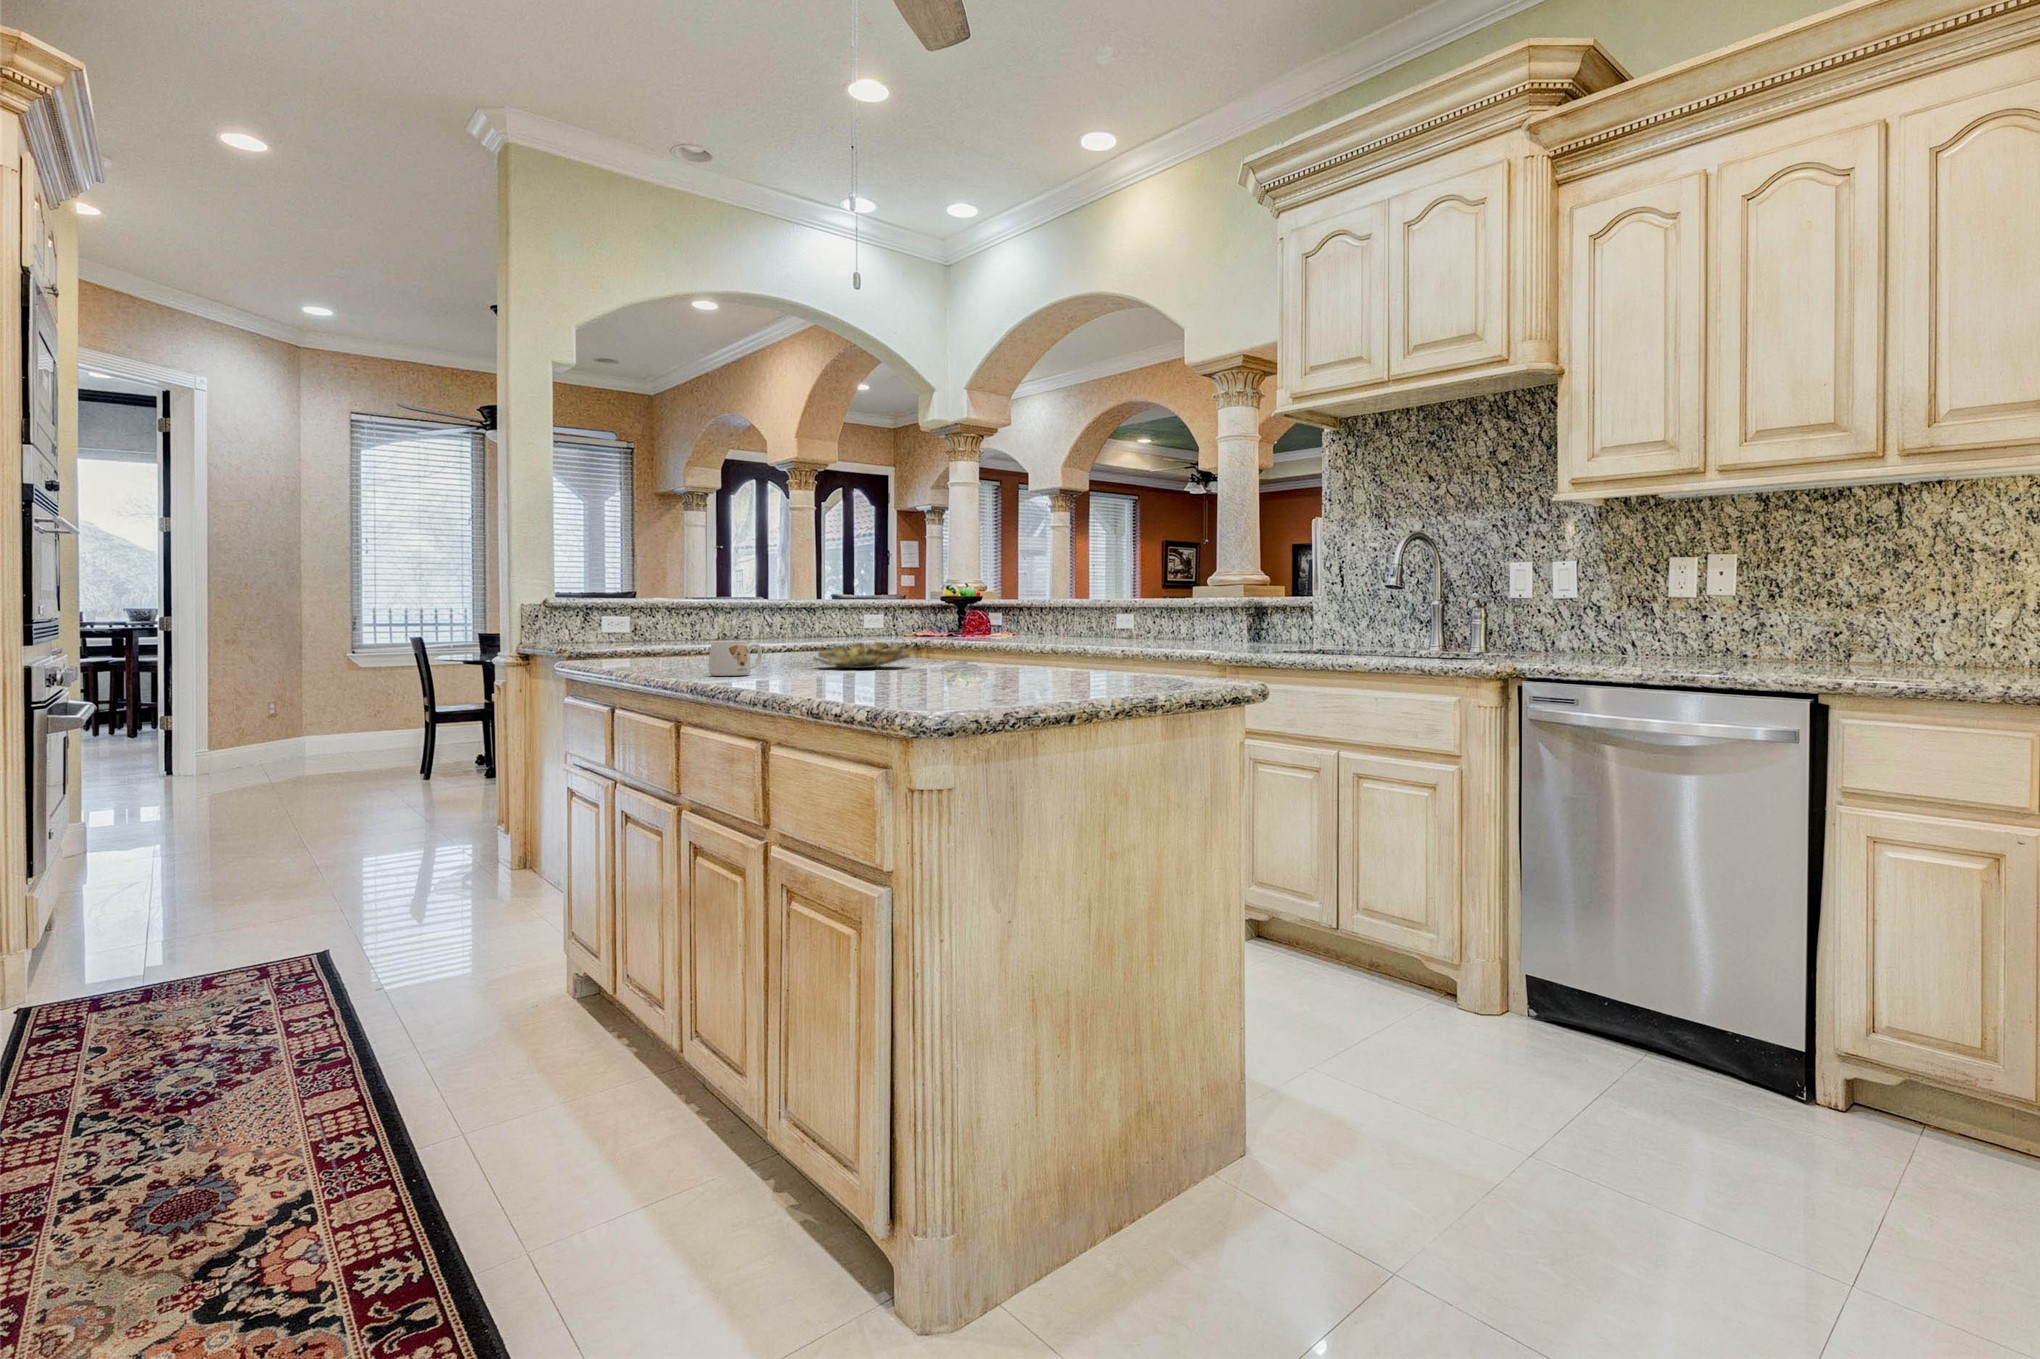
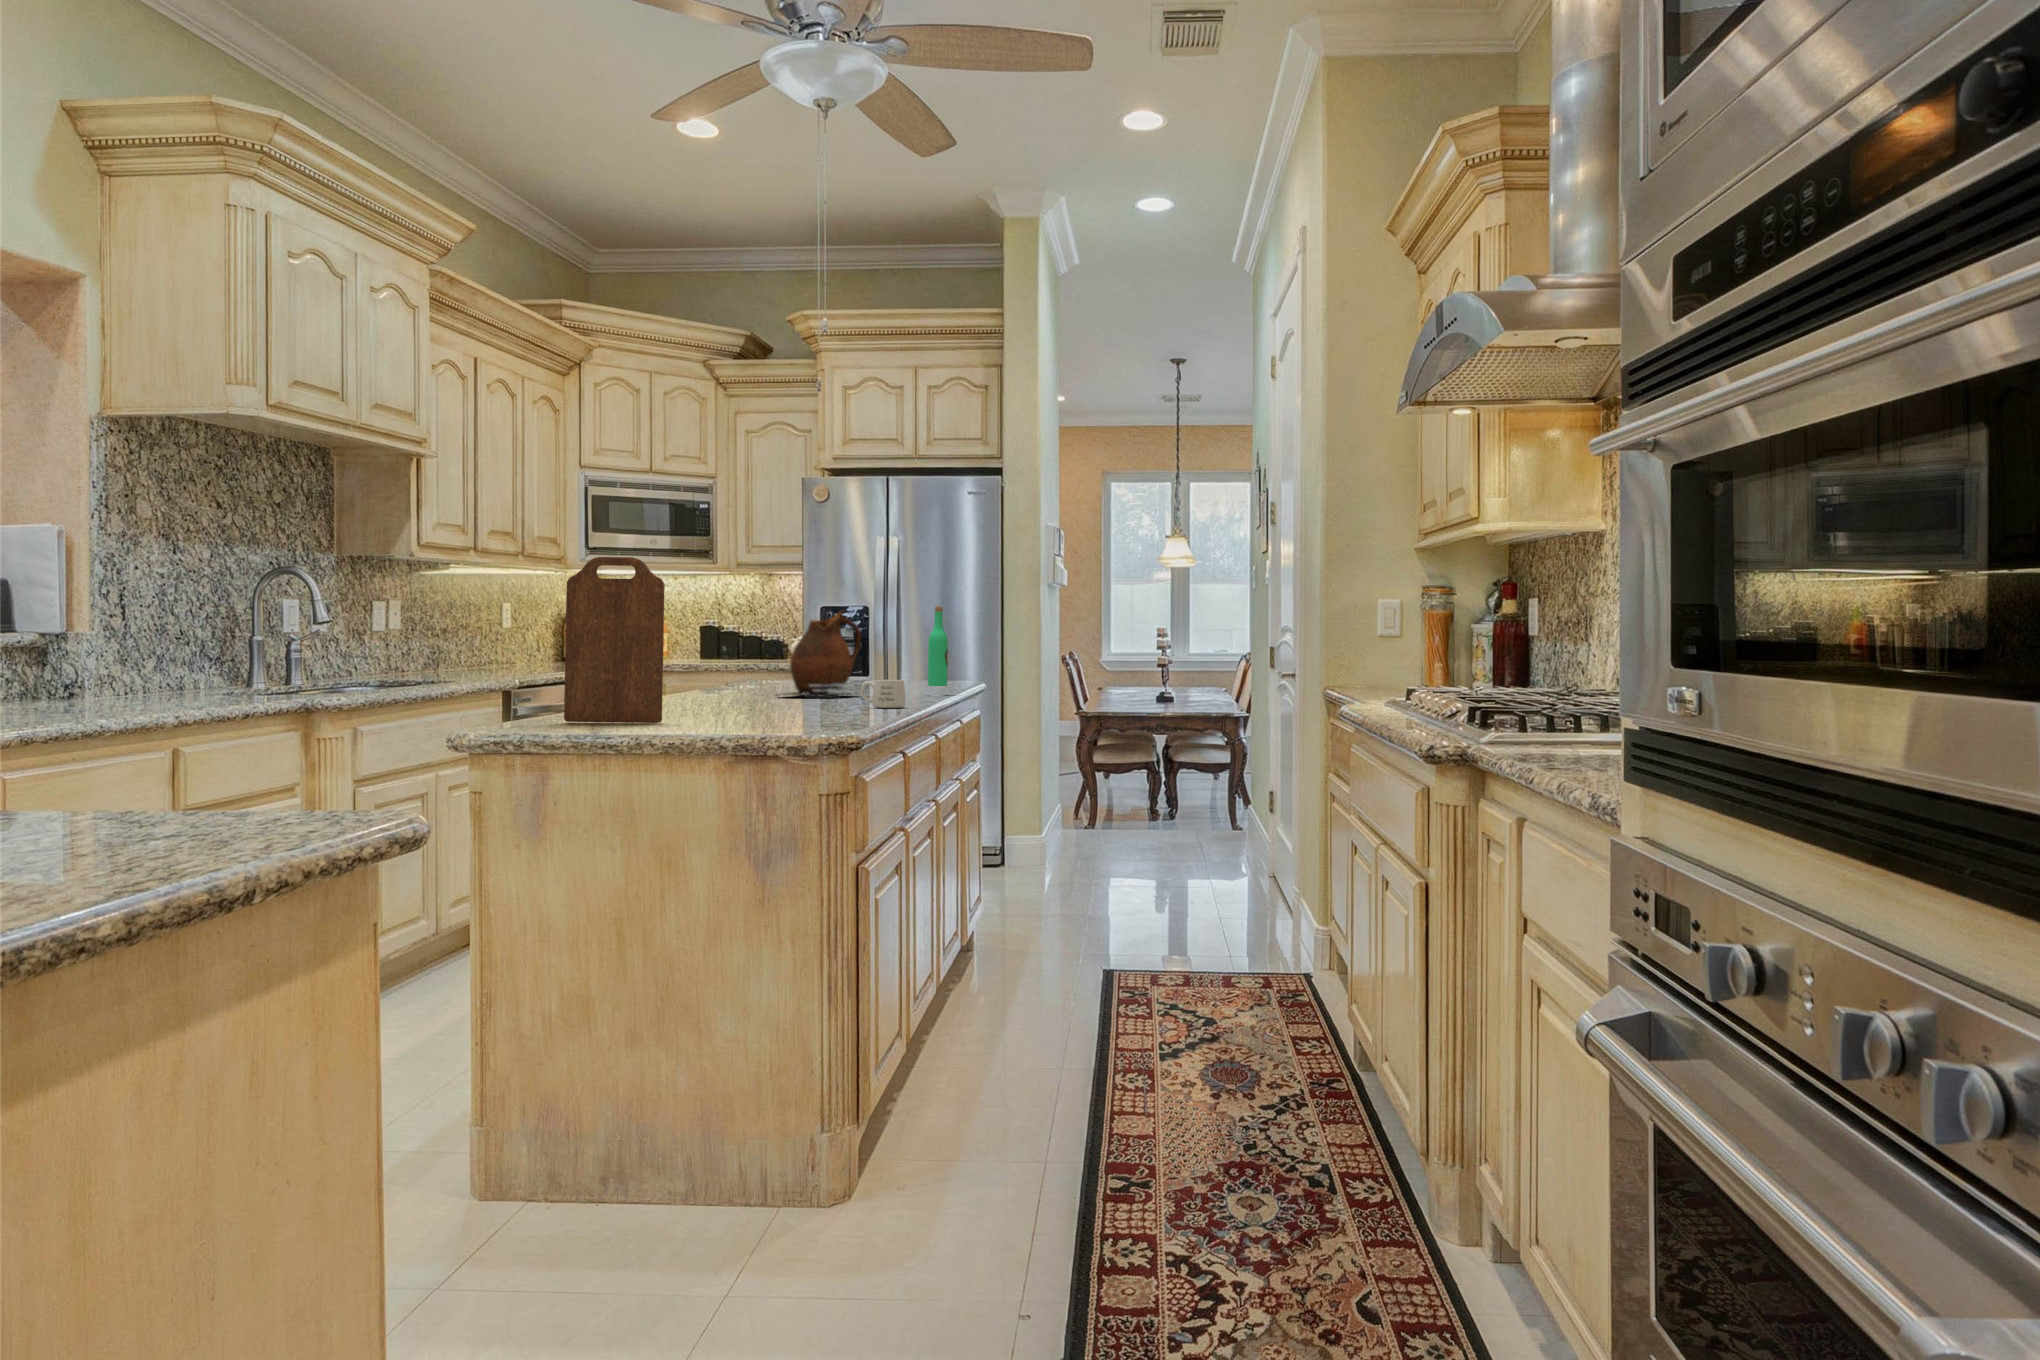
wine bottle: none [908,510,947,696] -> present [928,606,948,686]
ceramic pitcher: none [964,537,1097,682] -> present [776,611,861,697]
cutting board: none [754,539,820,662] -> present [564,557,665,723]
bowl: present [814,642,913,668] -> none [674,686,771,710]

